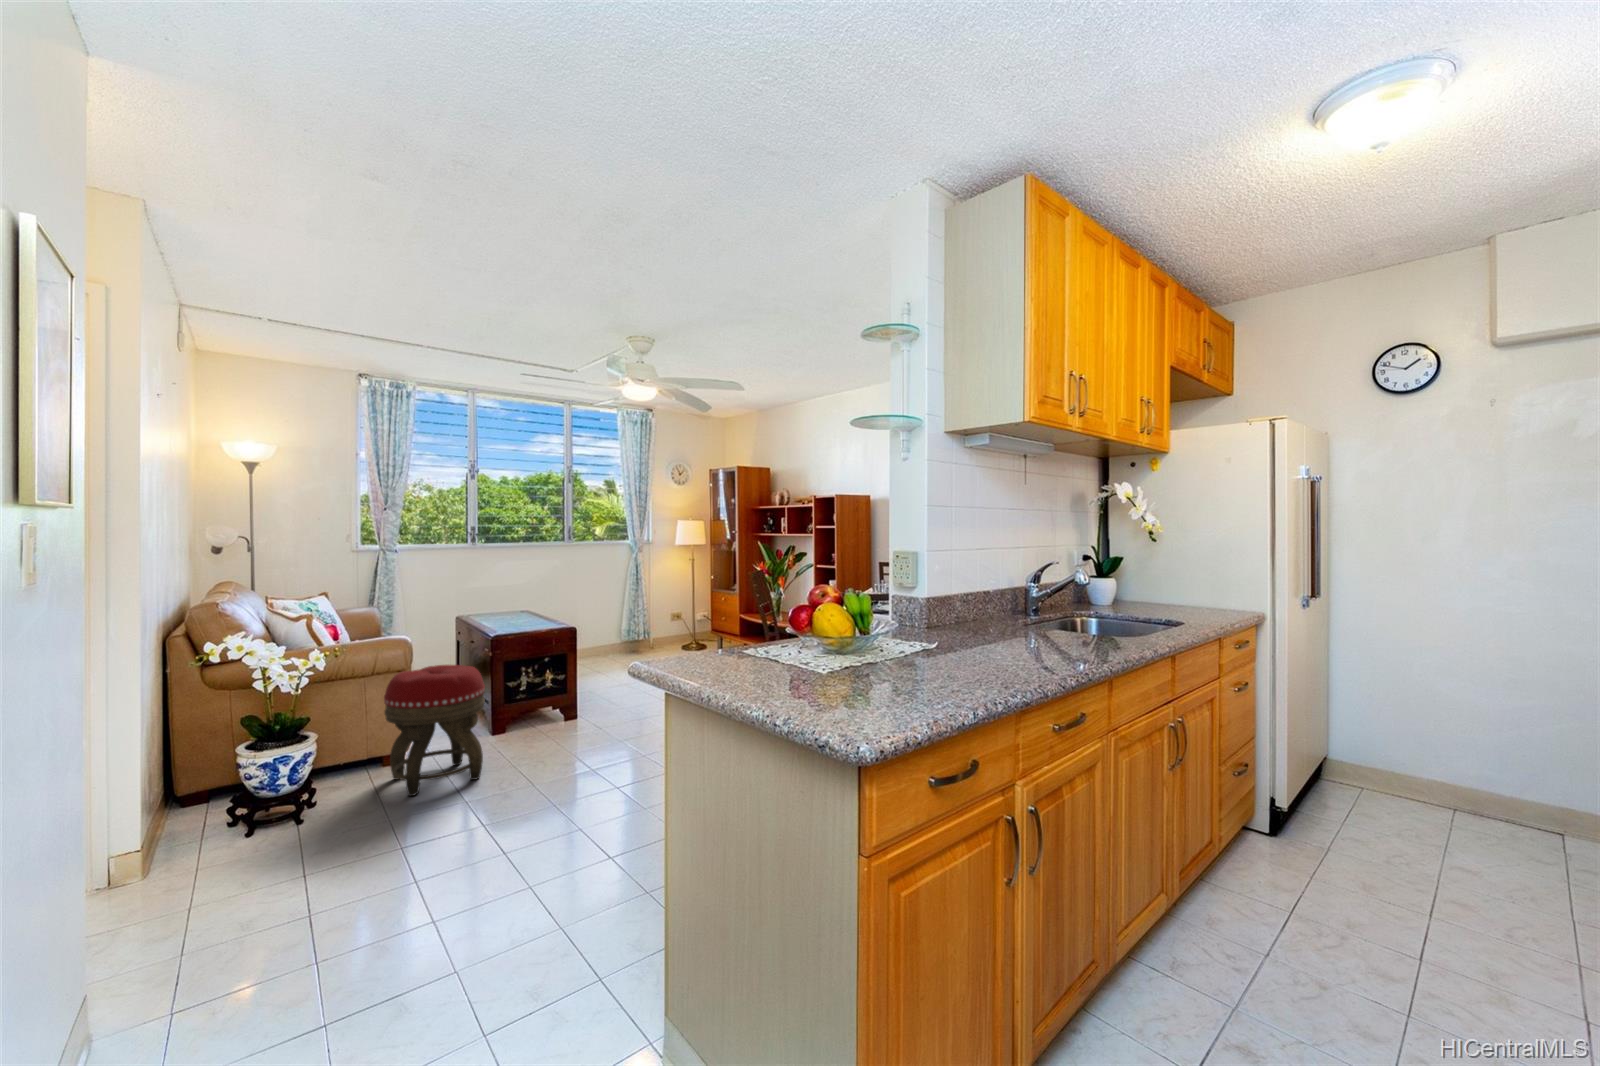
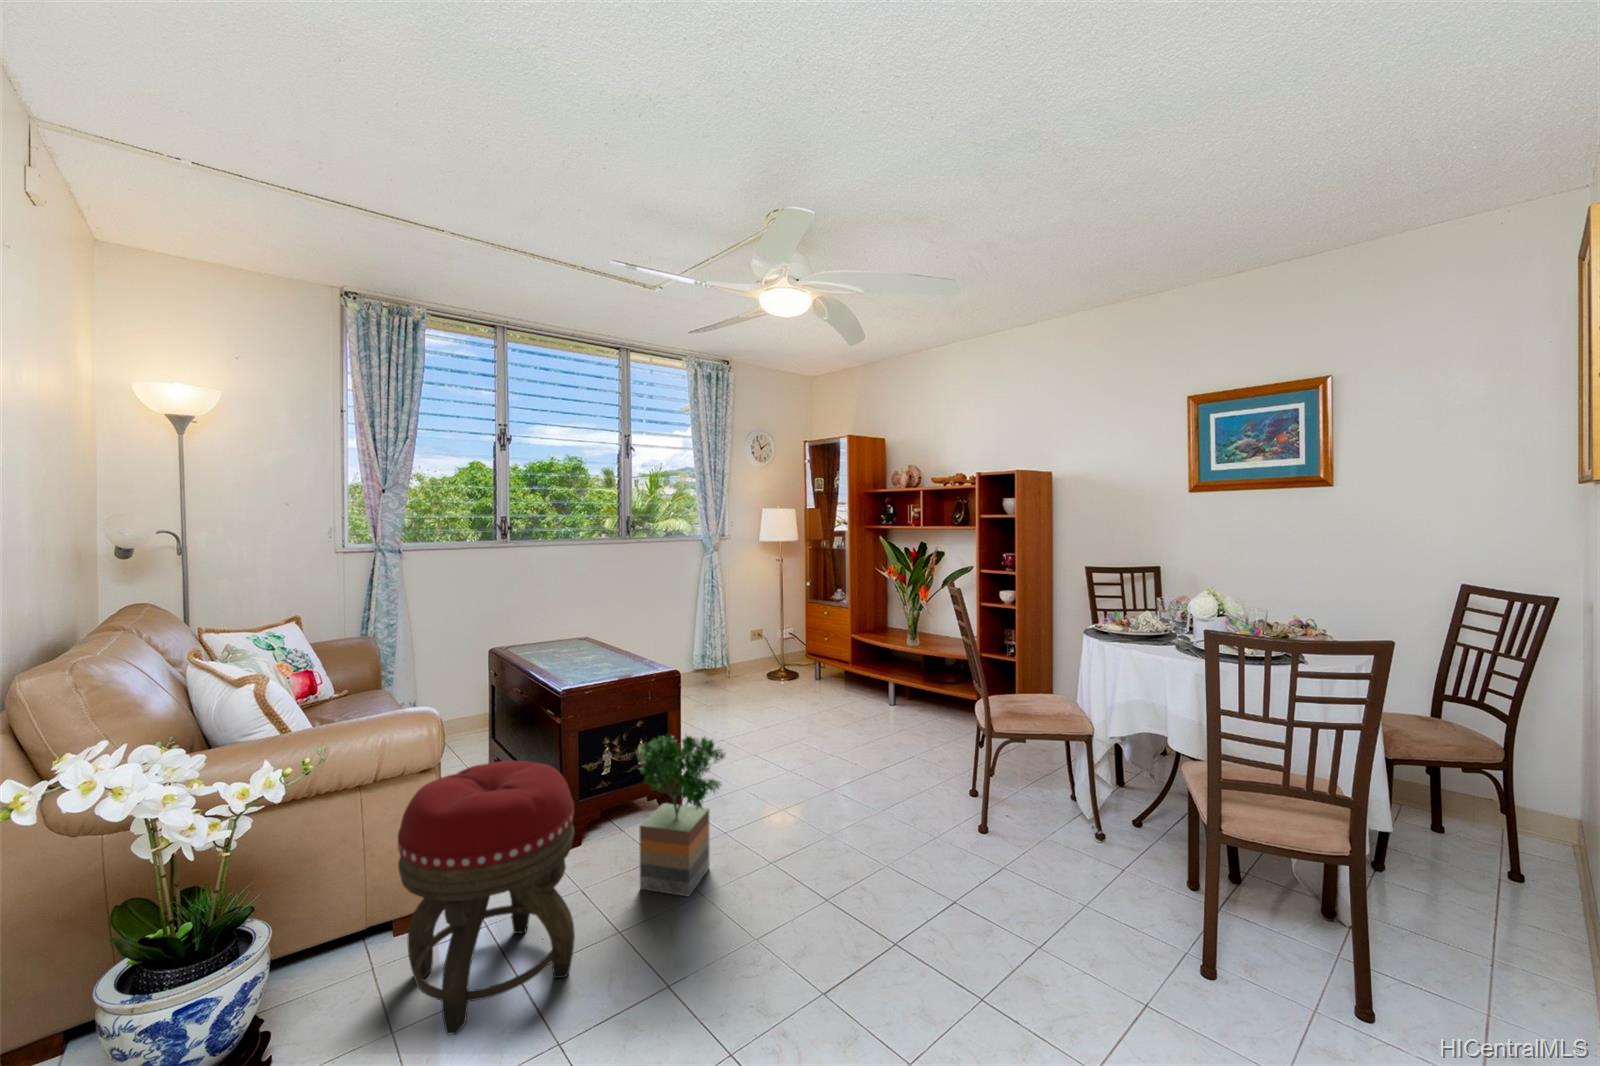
potted tree: none [530,658,591,752] -> present [638,735,725,896]

